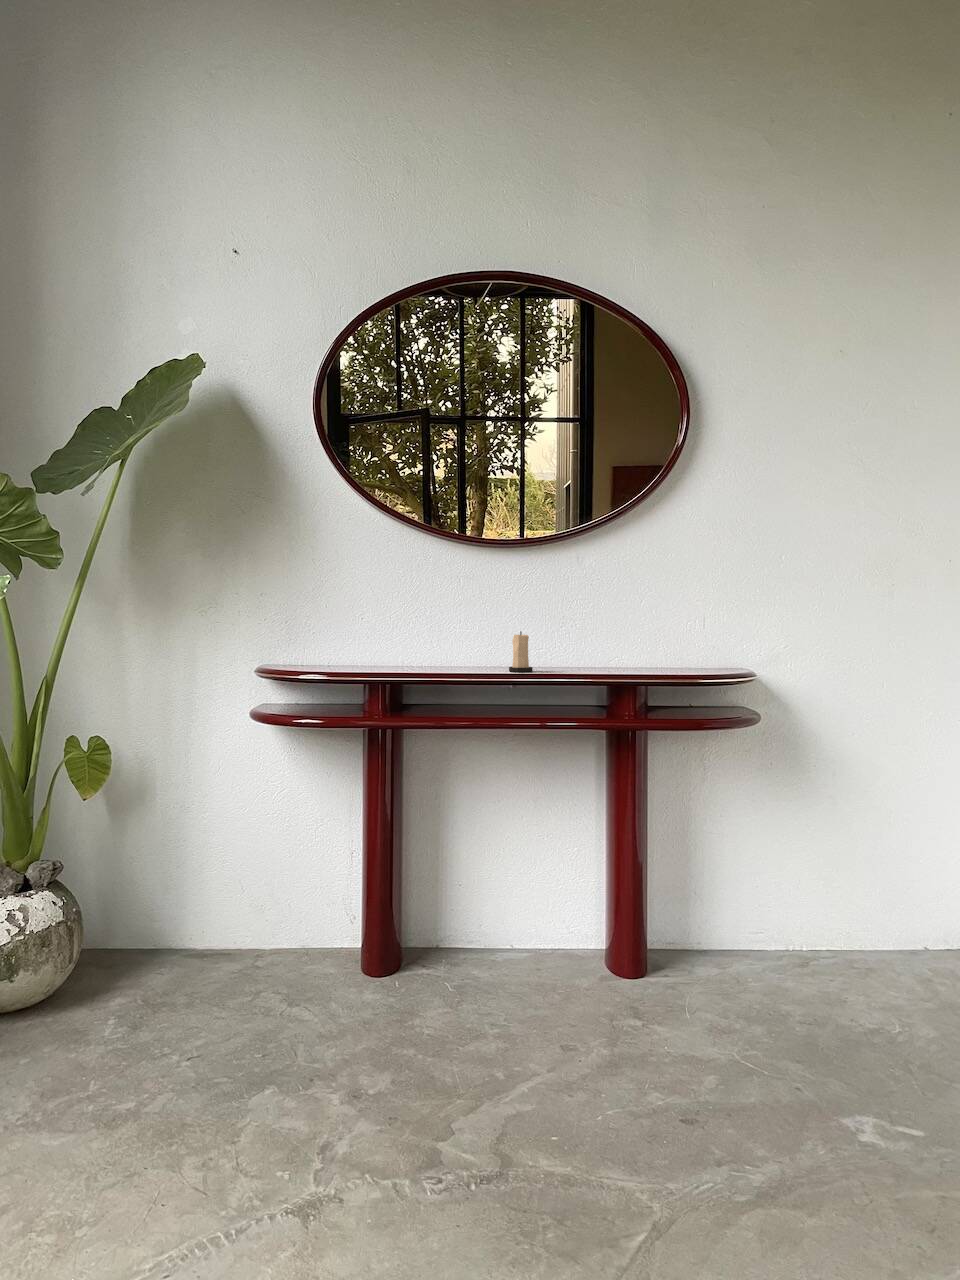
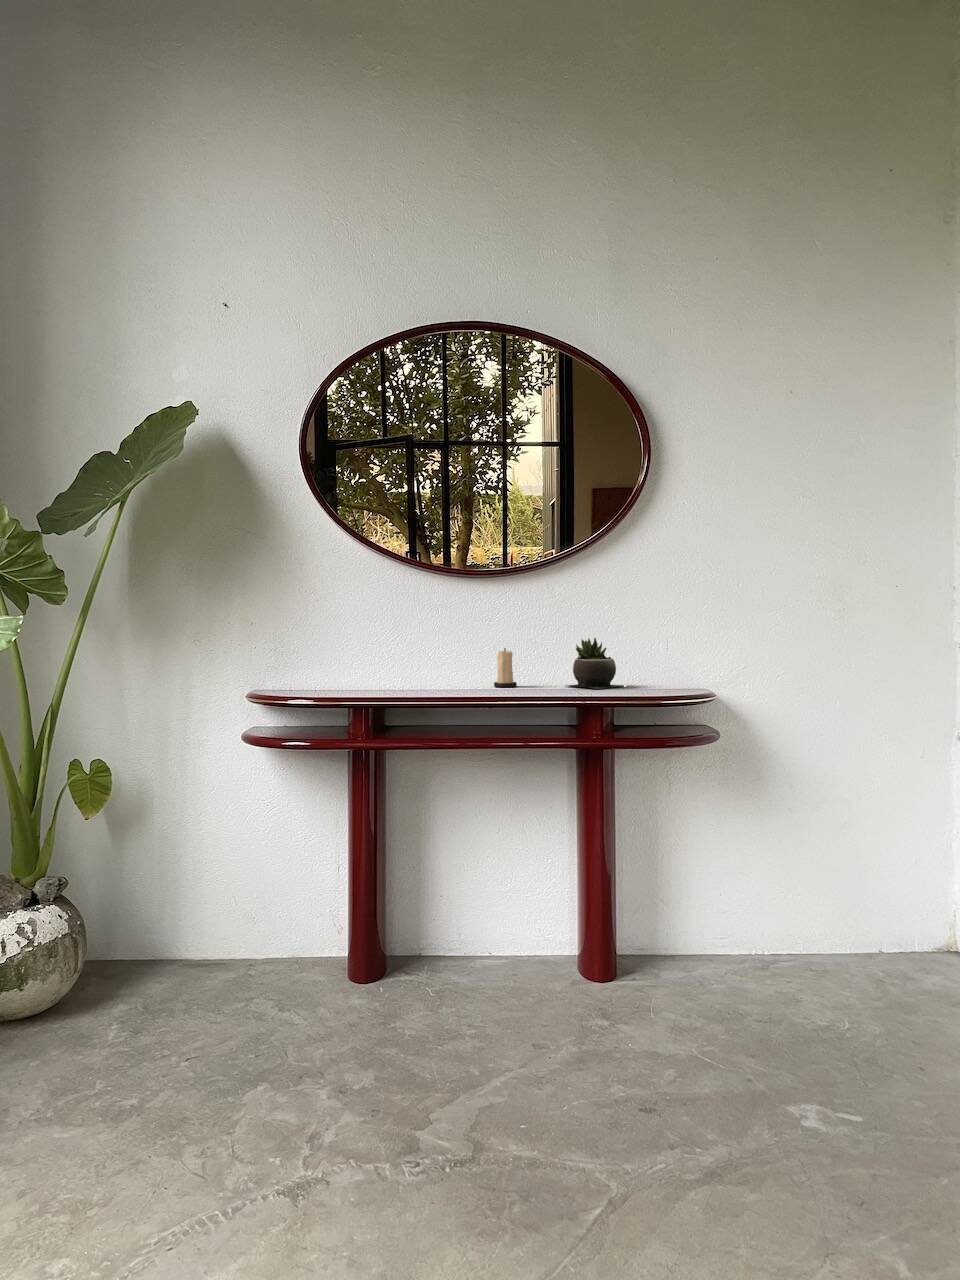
succulent plant: none [581,622,646,674] -> present [566,638,622,688]

